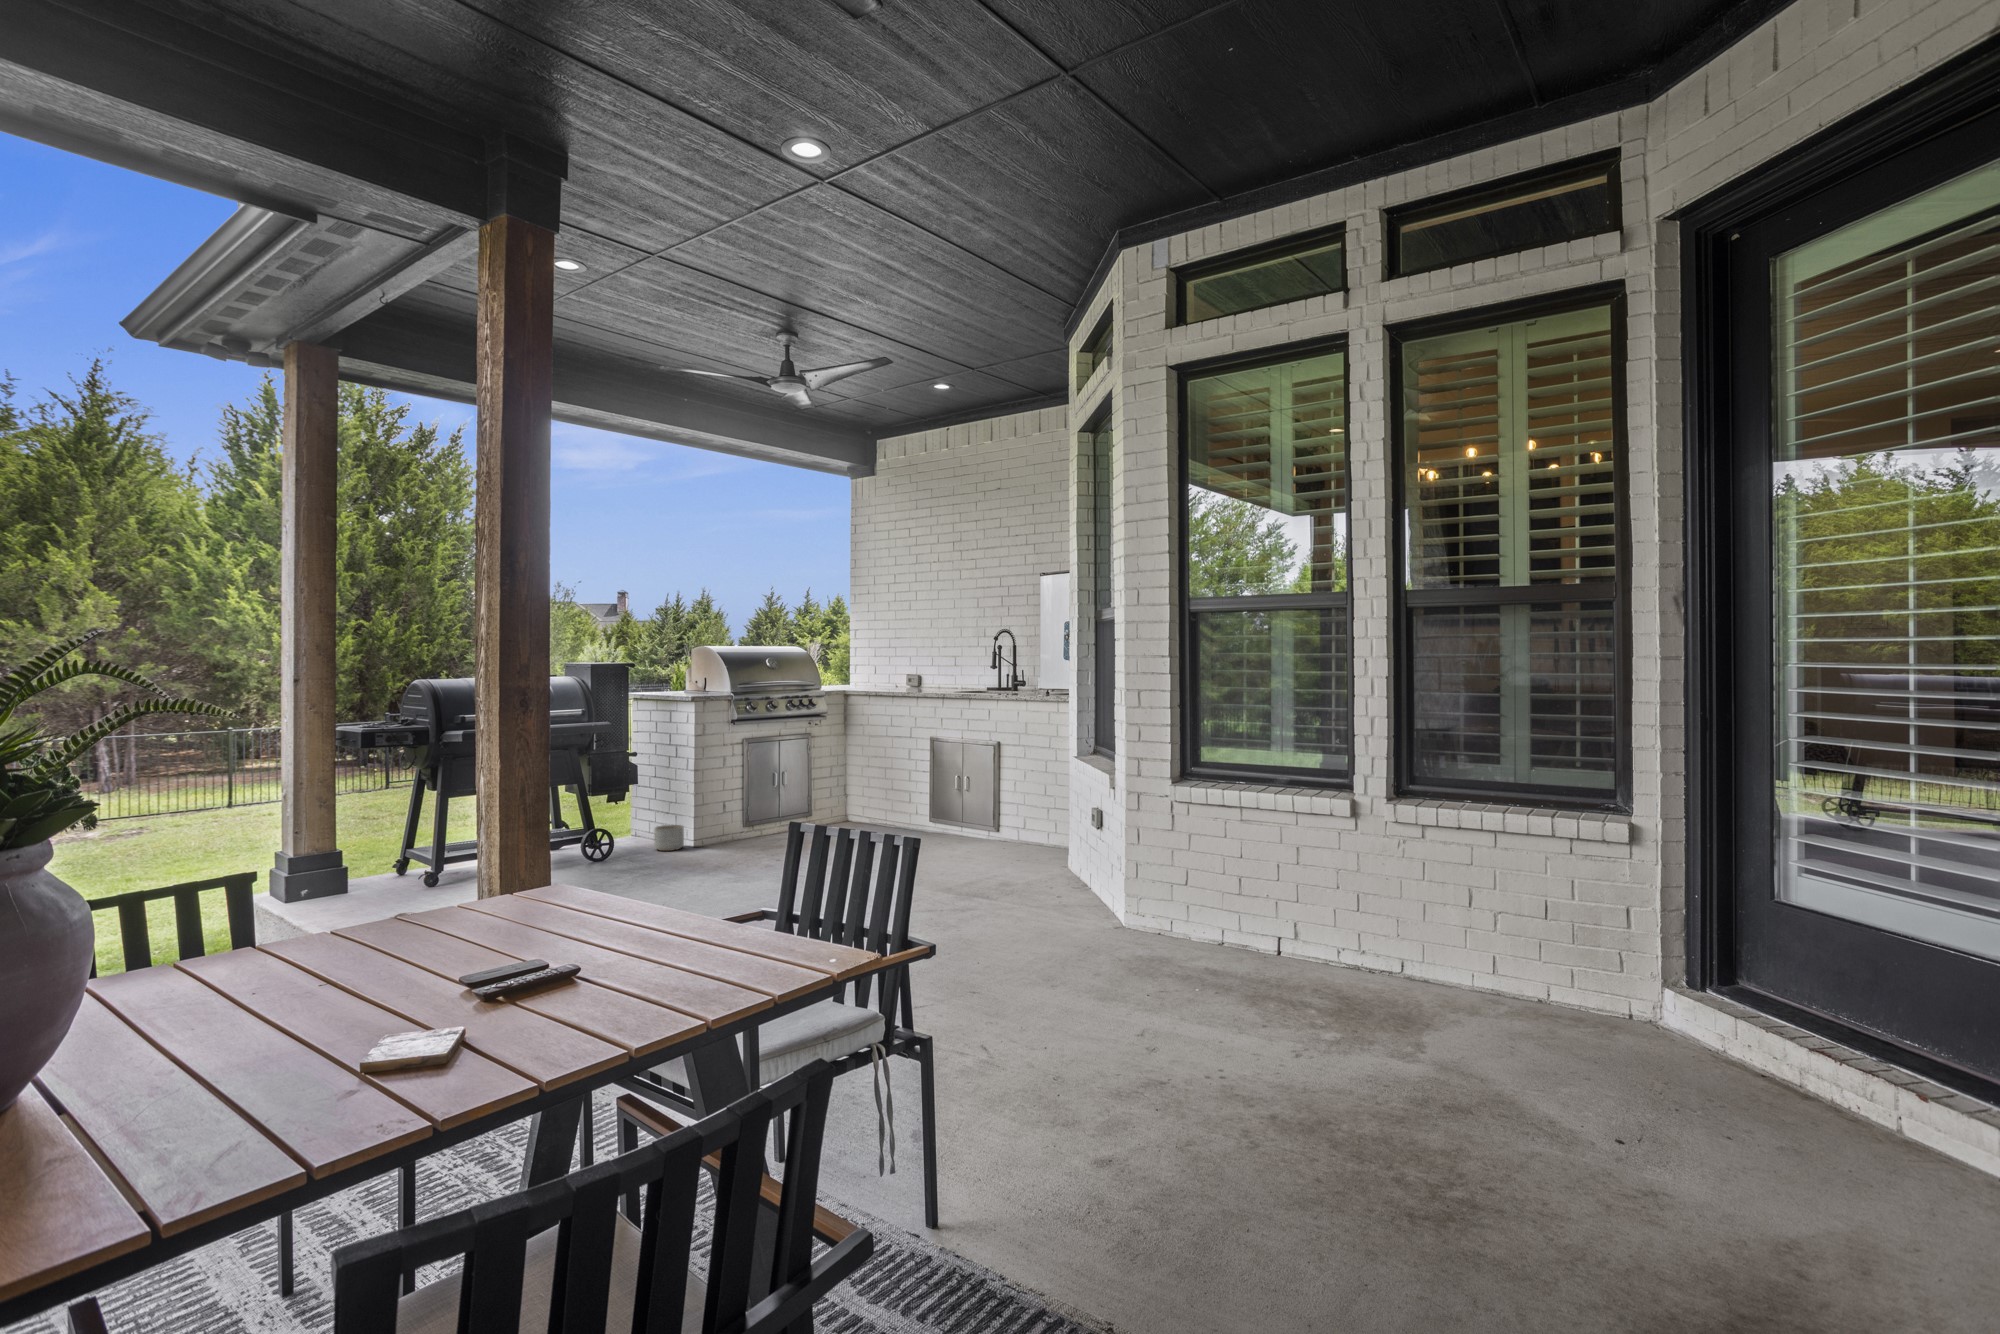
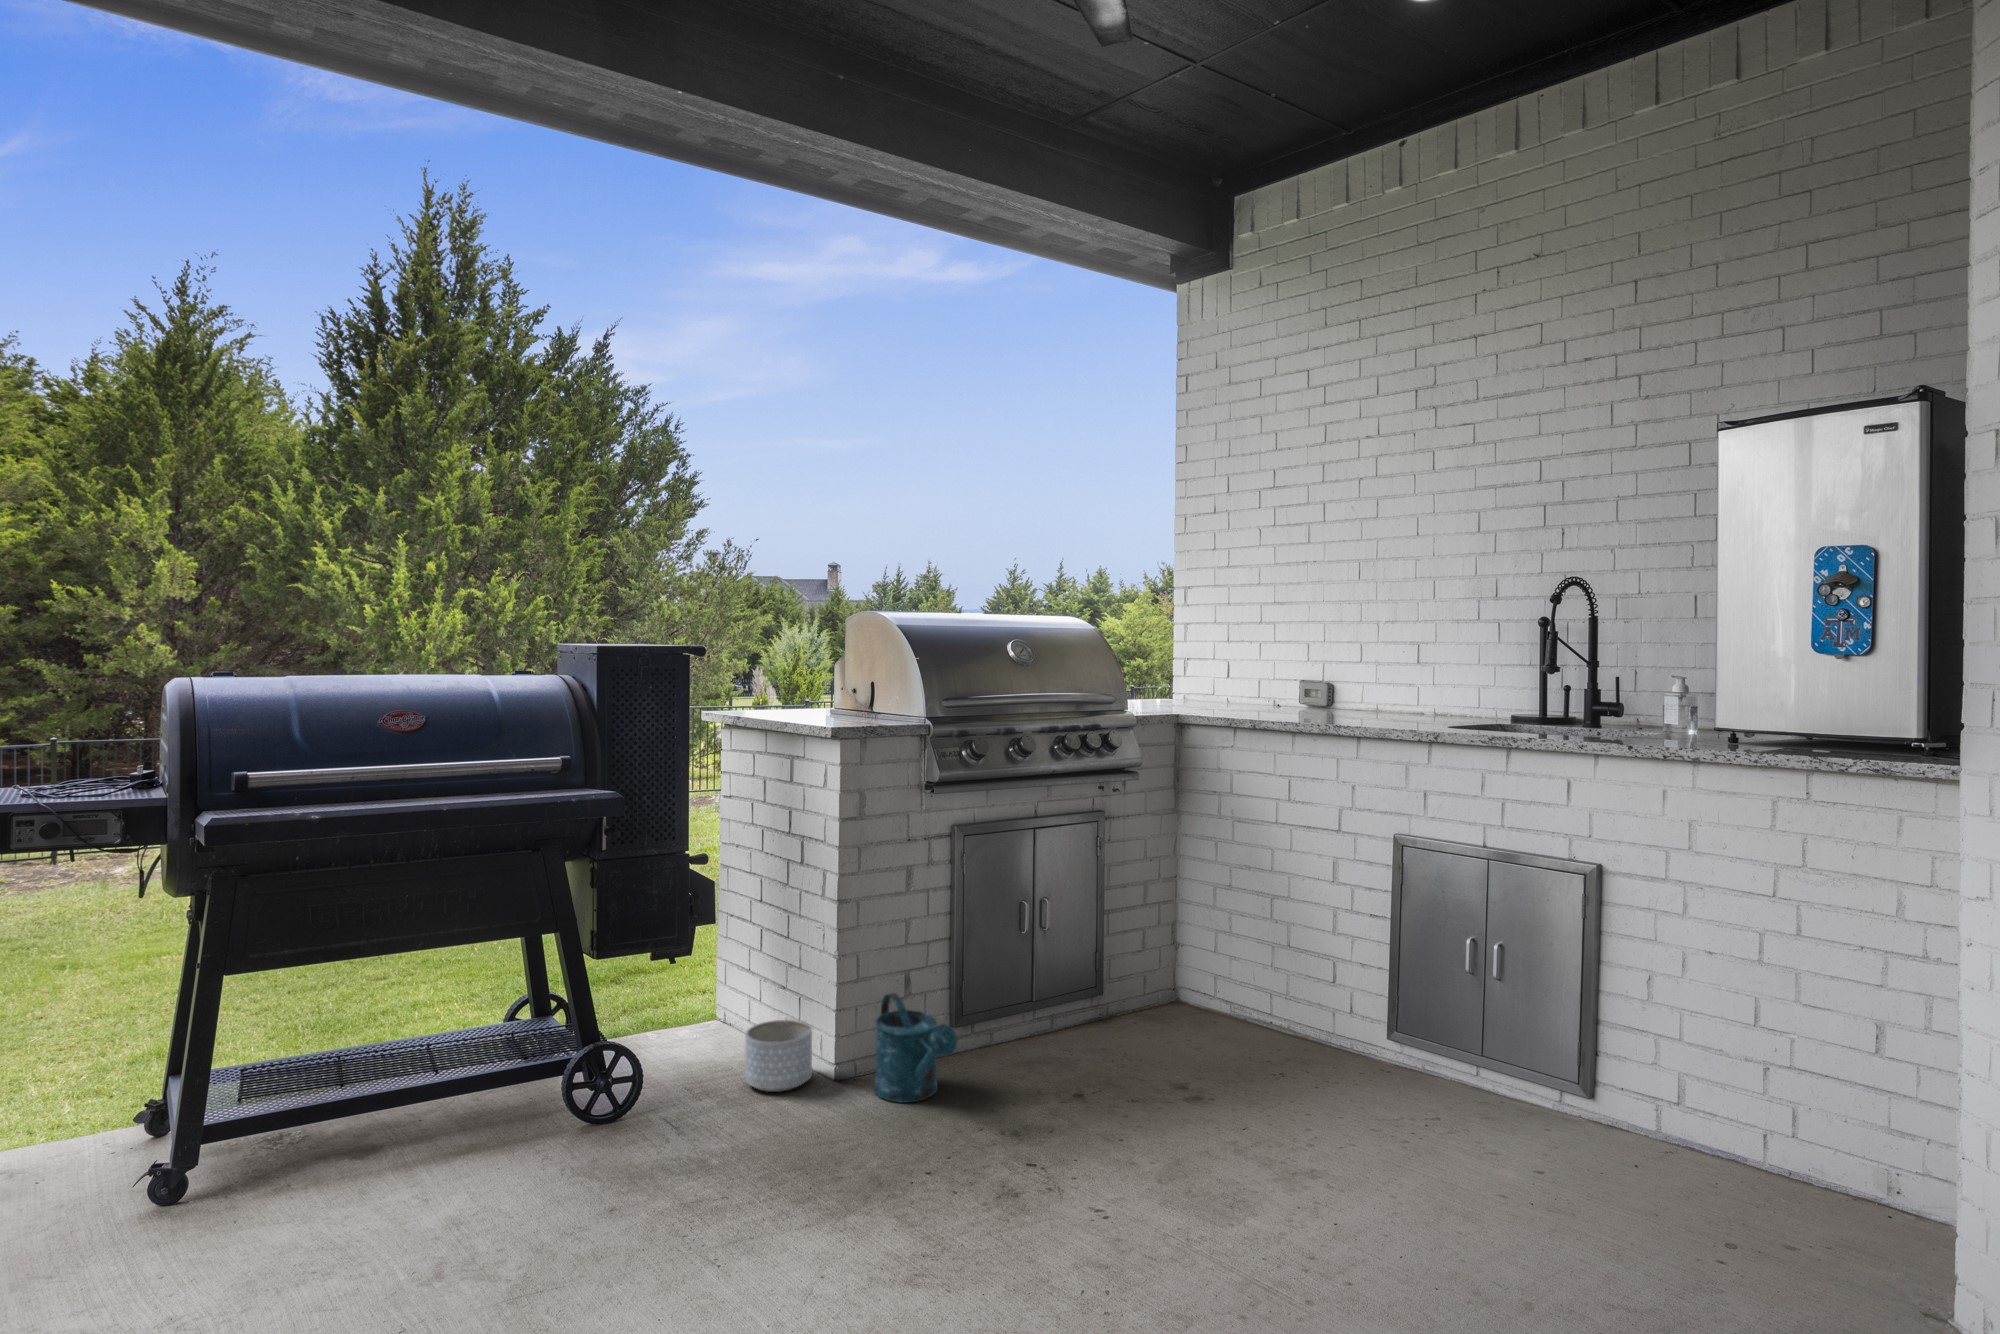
watering can: none [713,809,750,849] -> present [875,993,957,1103]

